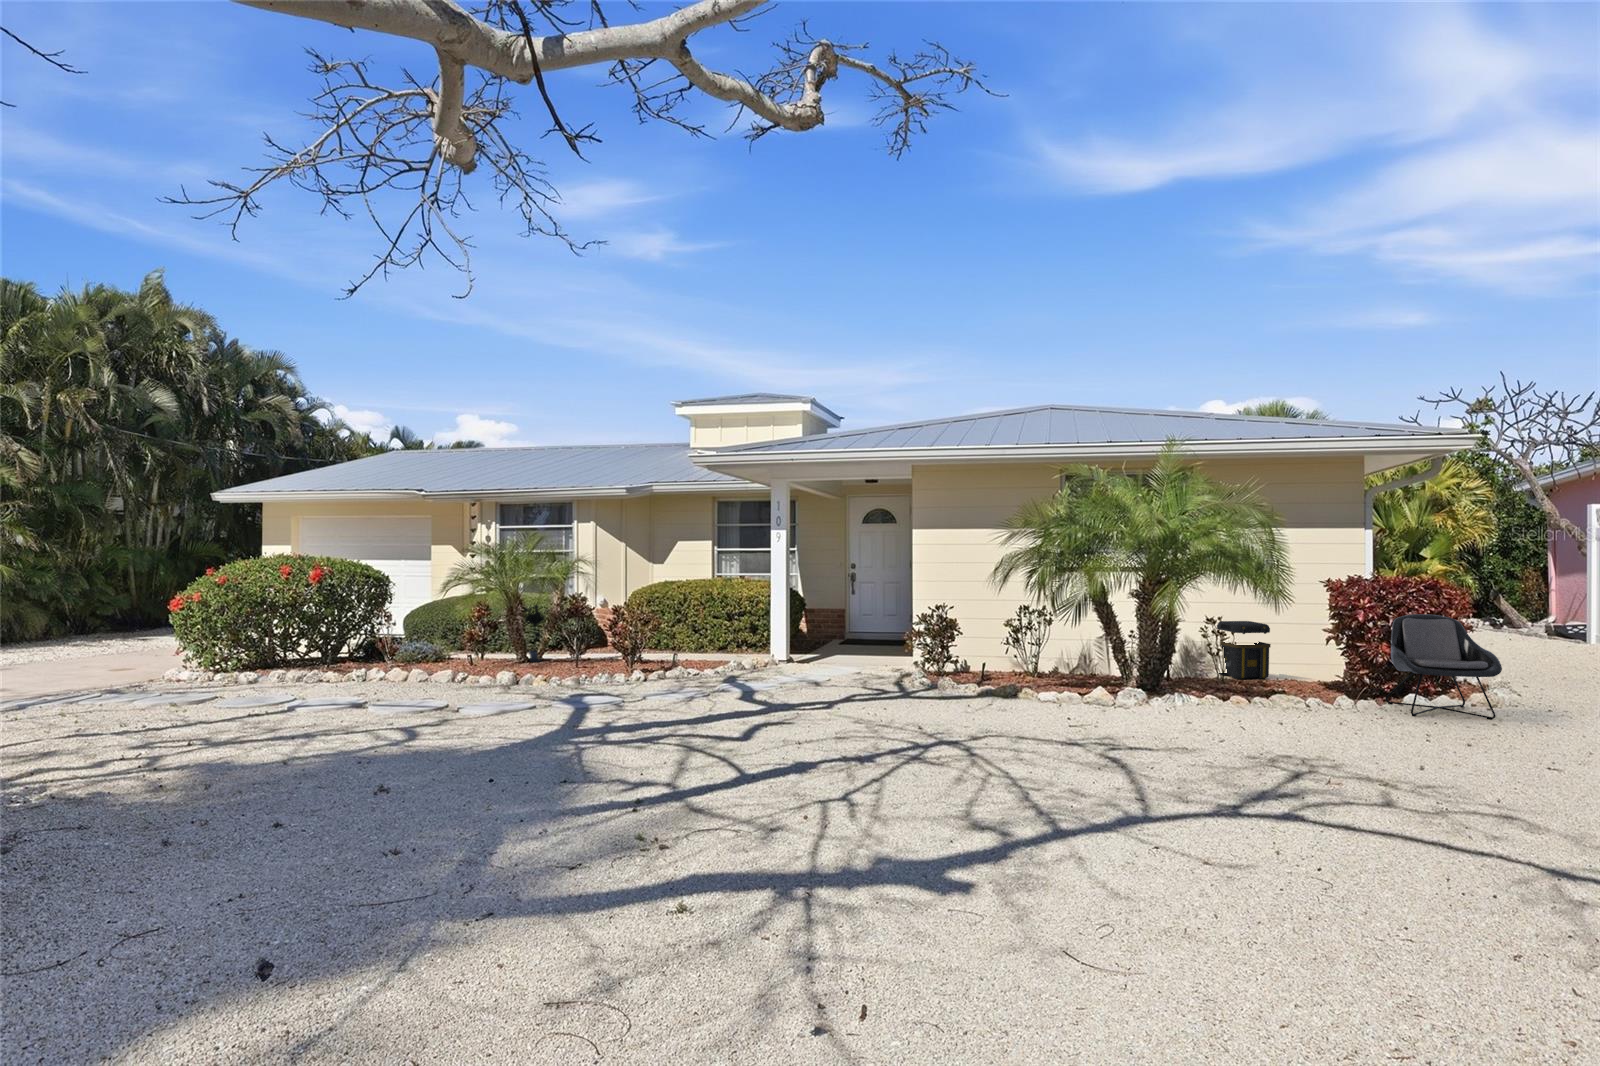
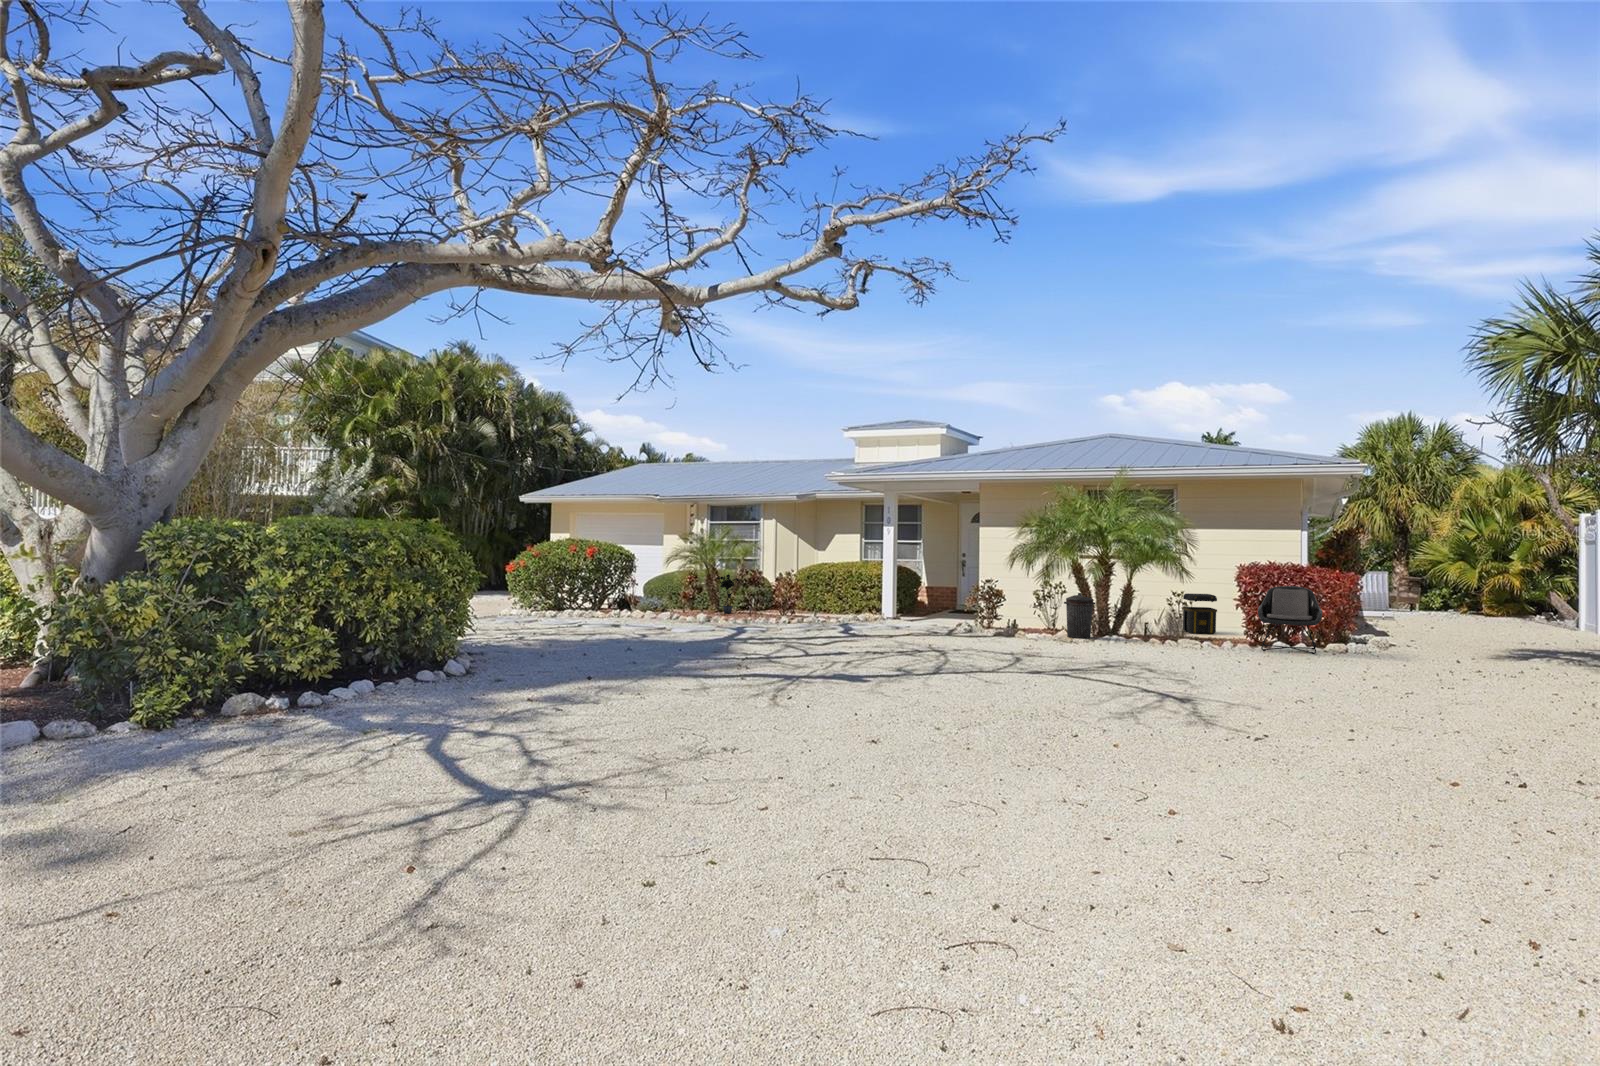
trash can: none [1094,631,1140,702] -> present [1064,593,1095,639]

